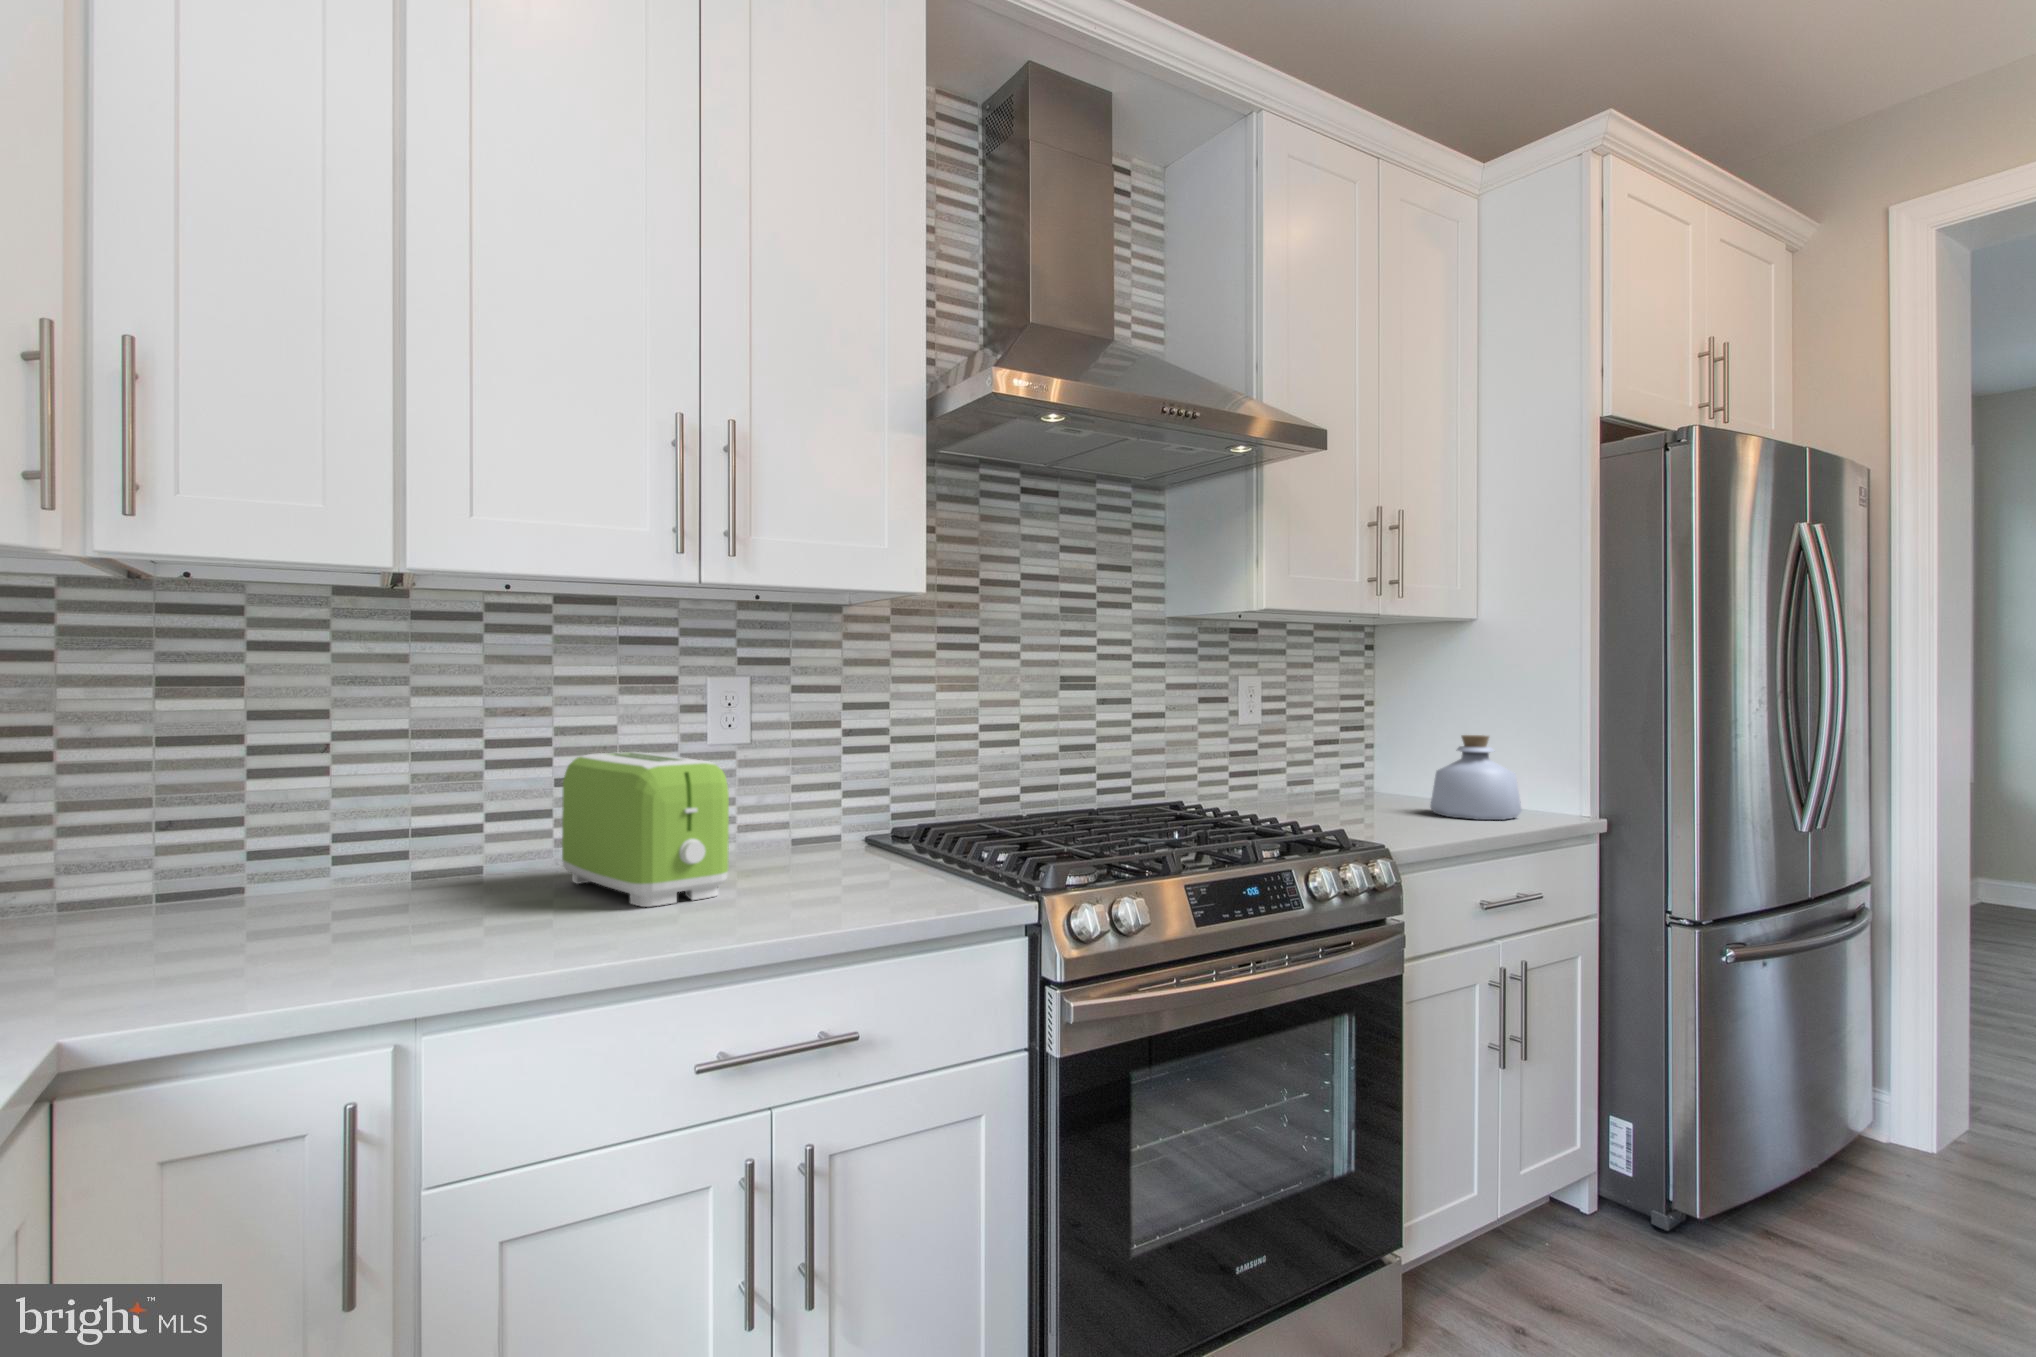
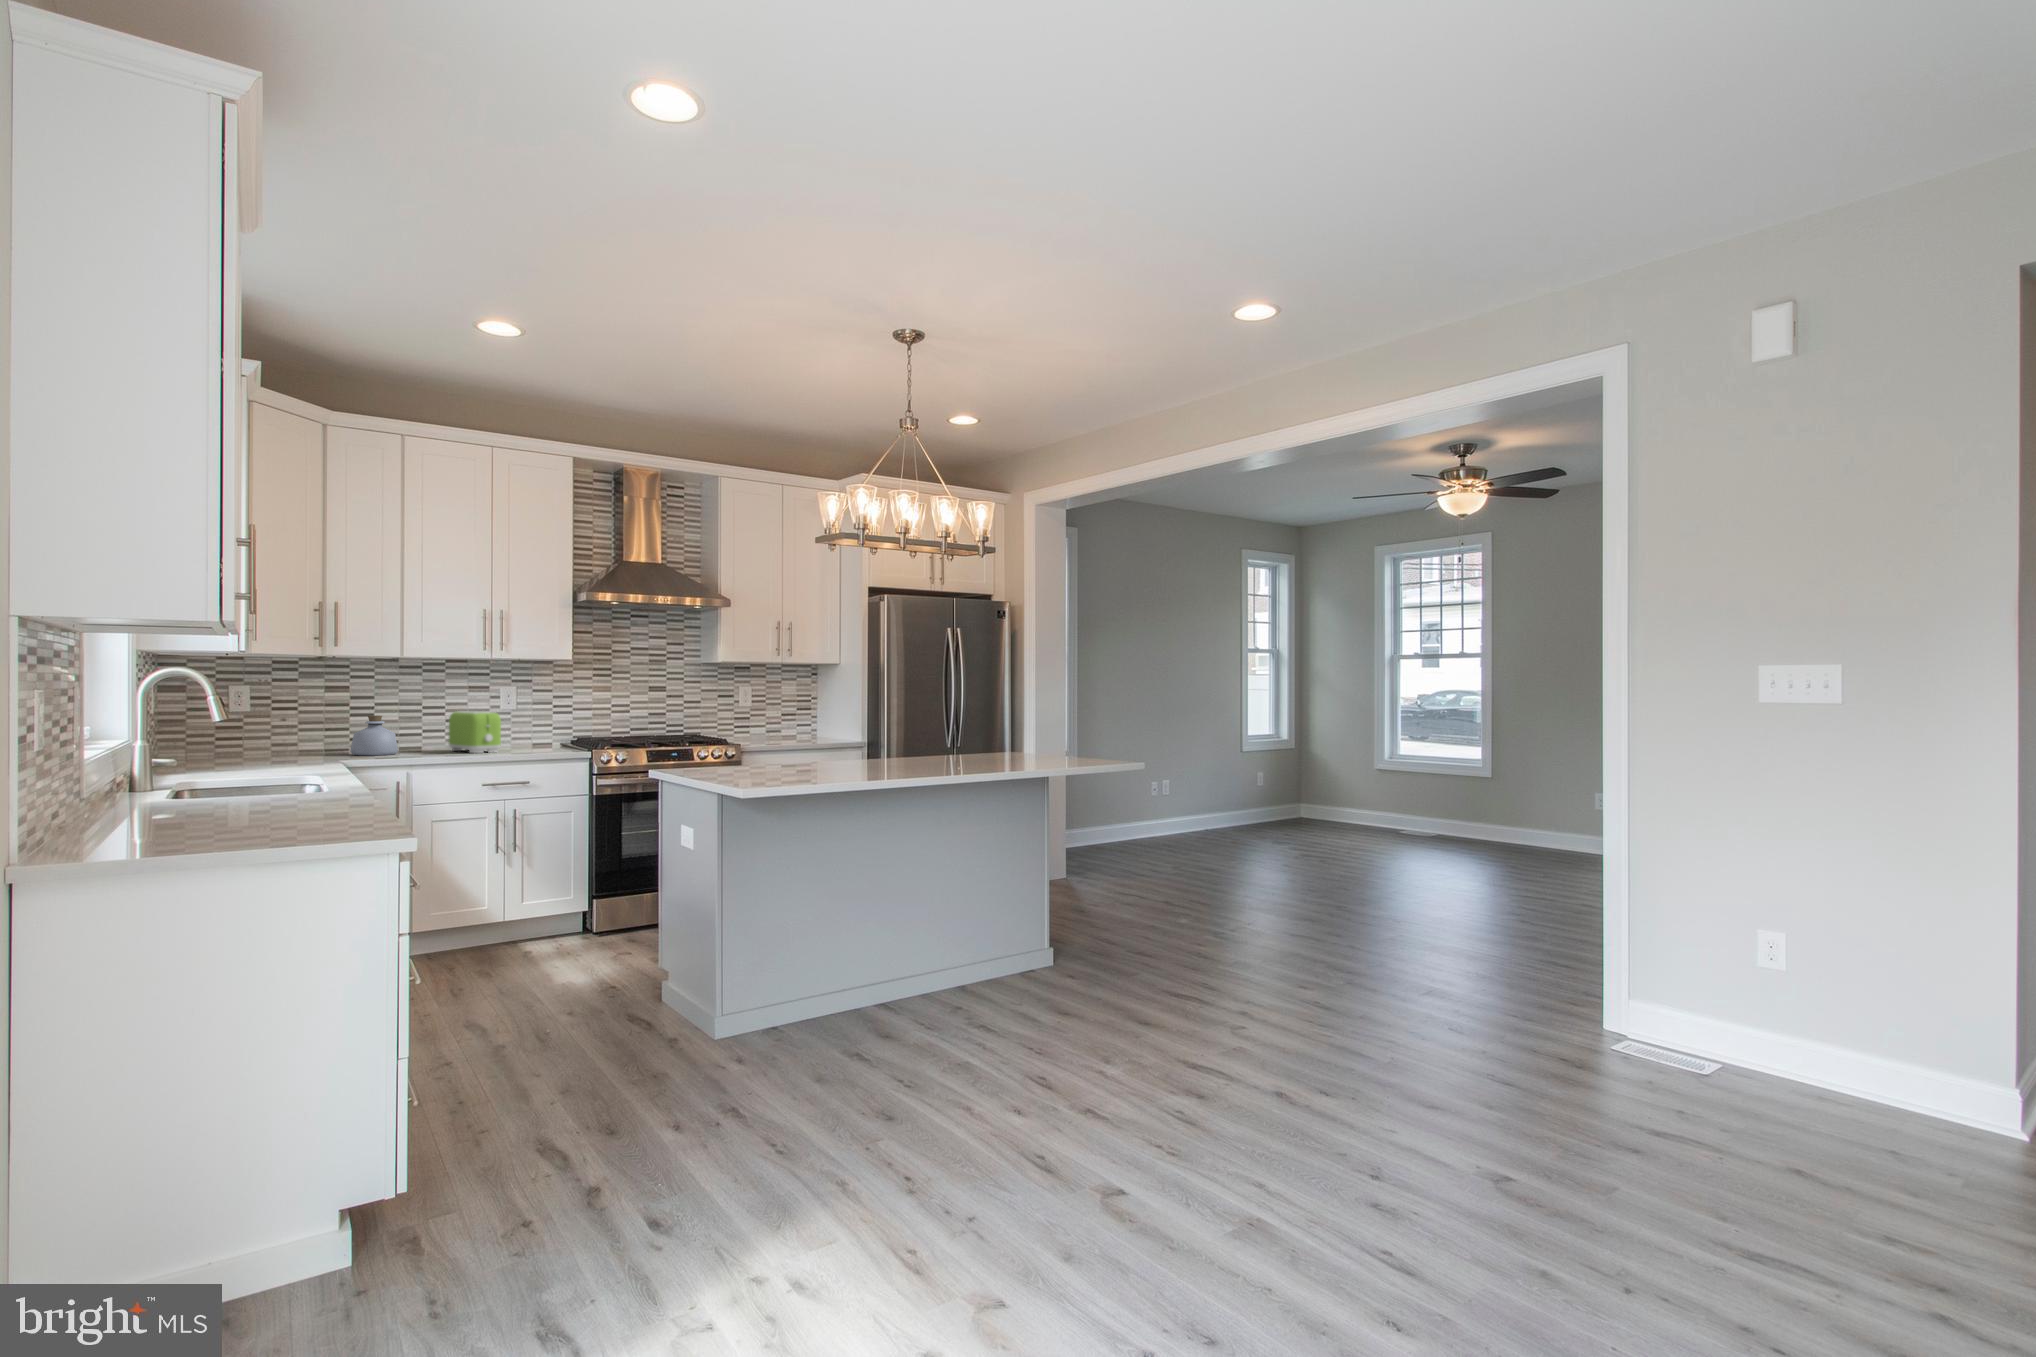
bottle: present [1430,735,1522,820] -> present [350,716,398,755]

